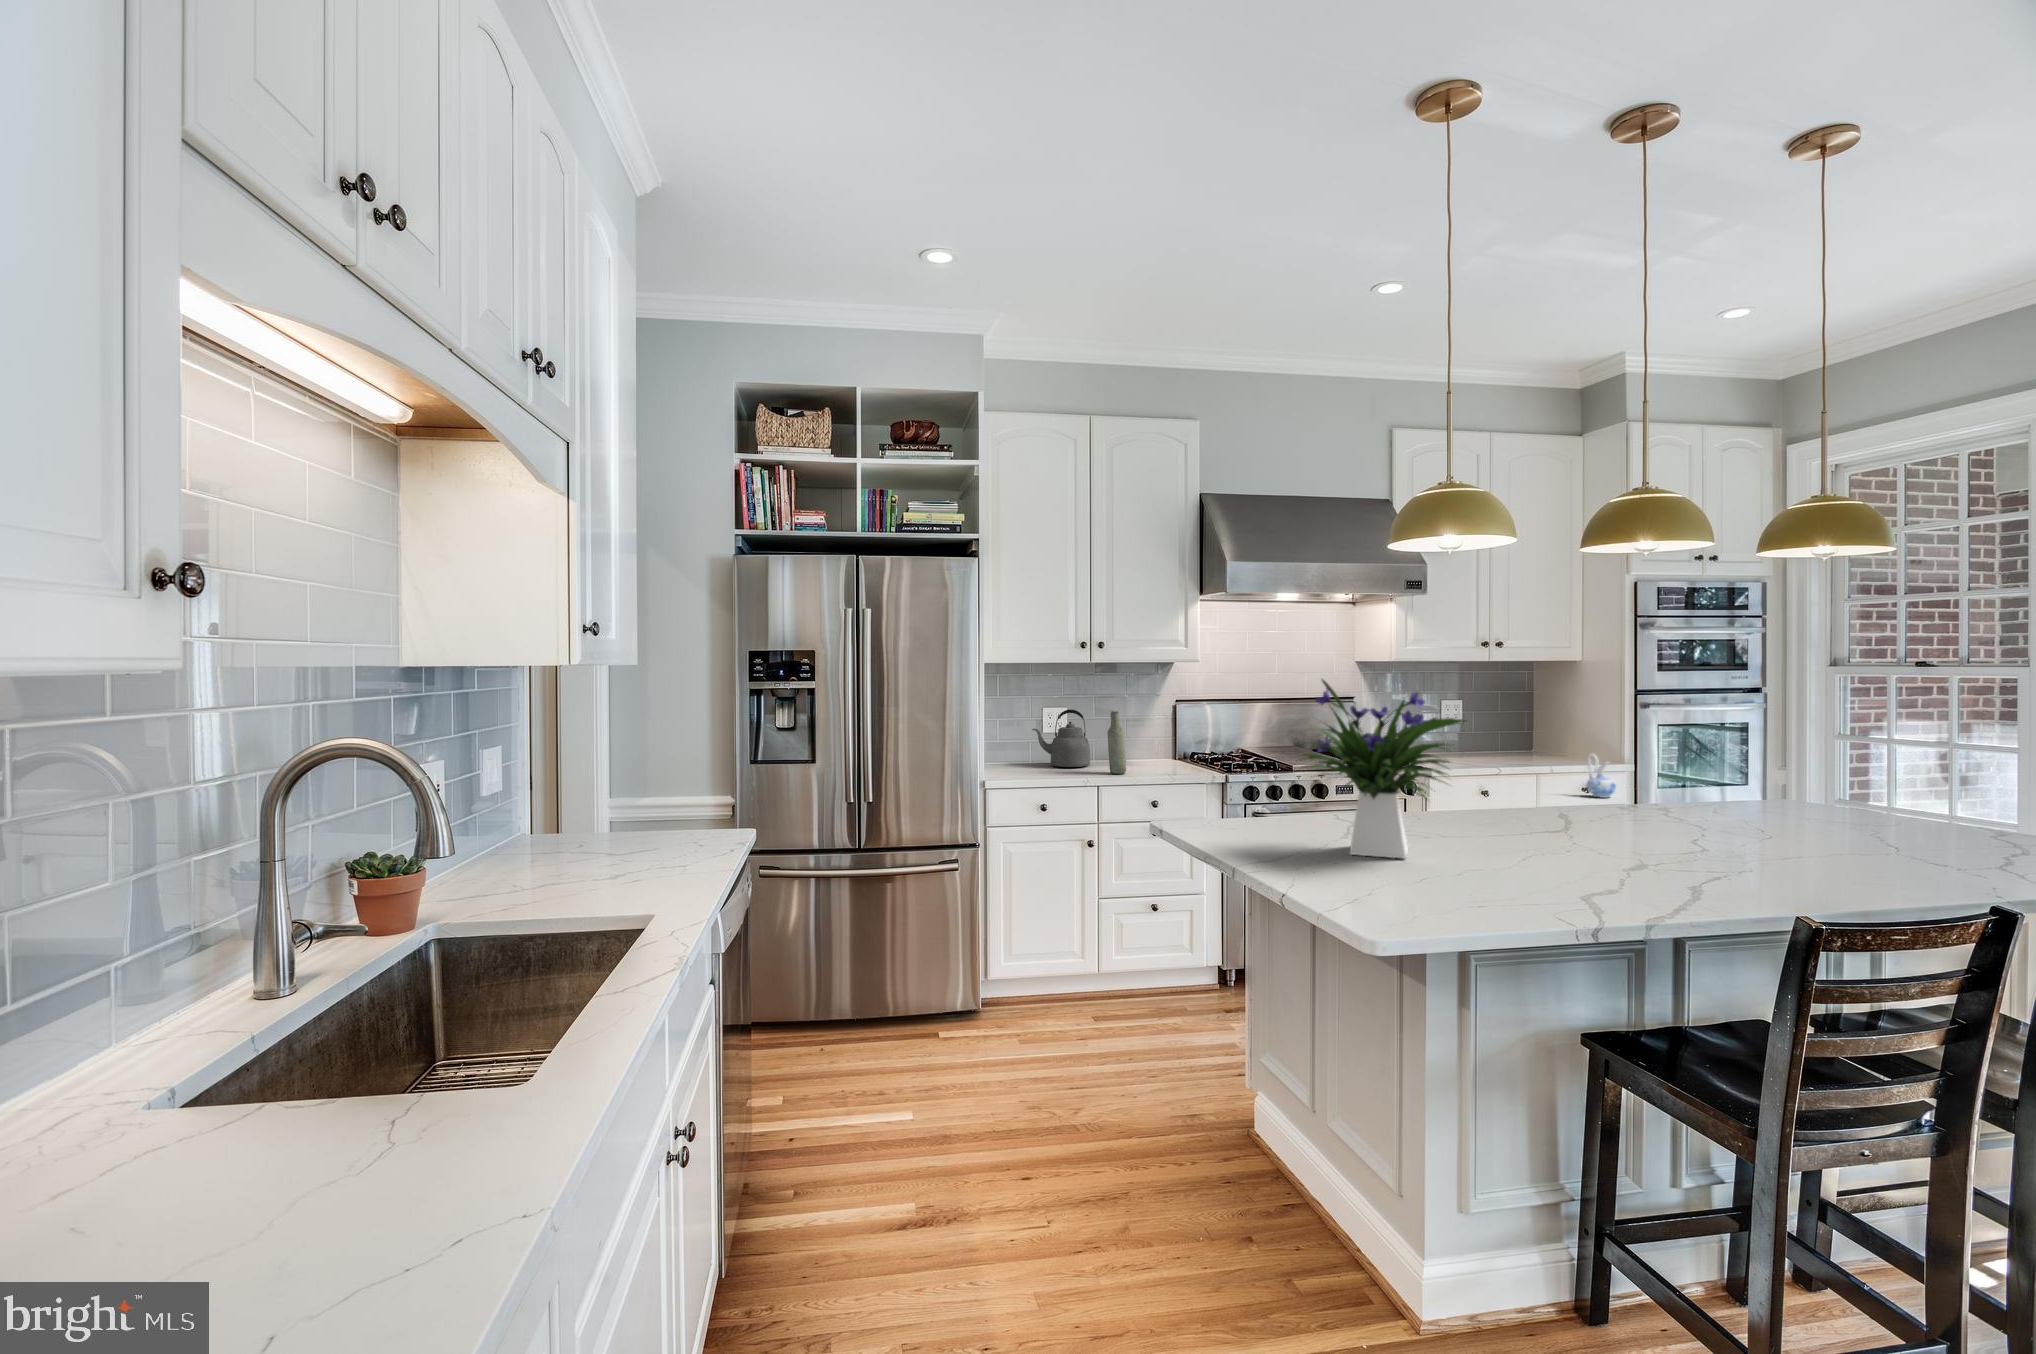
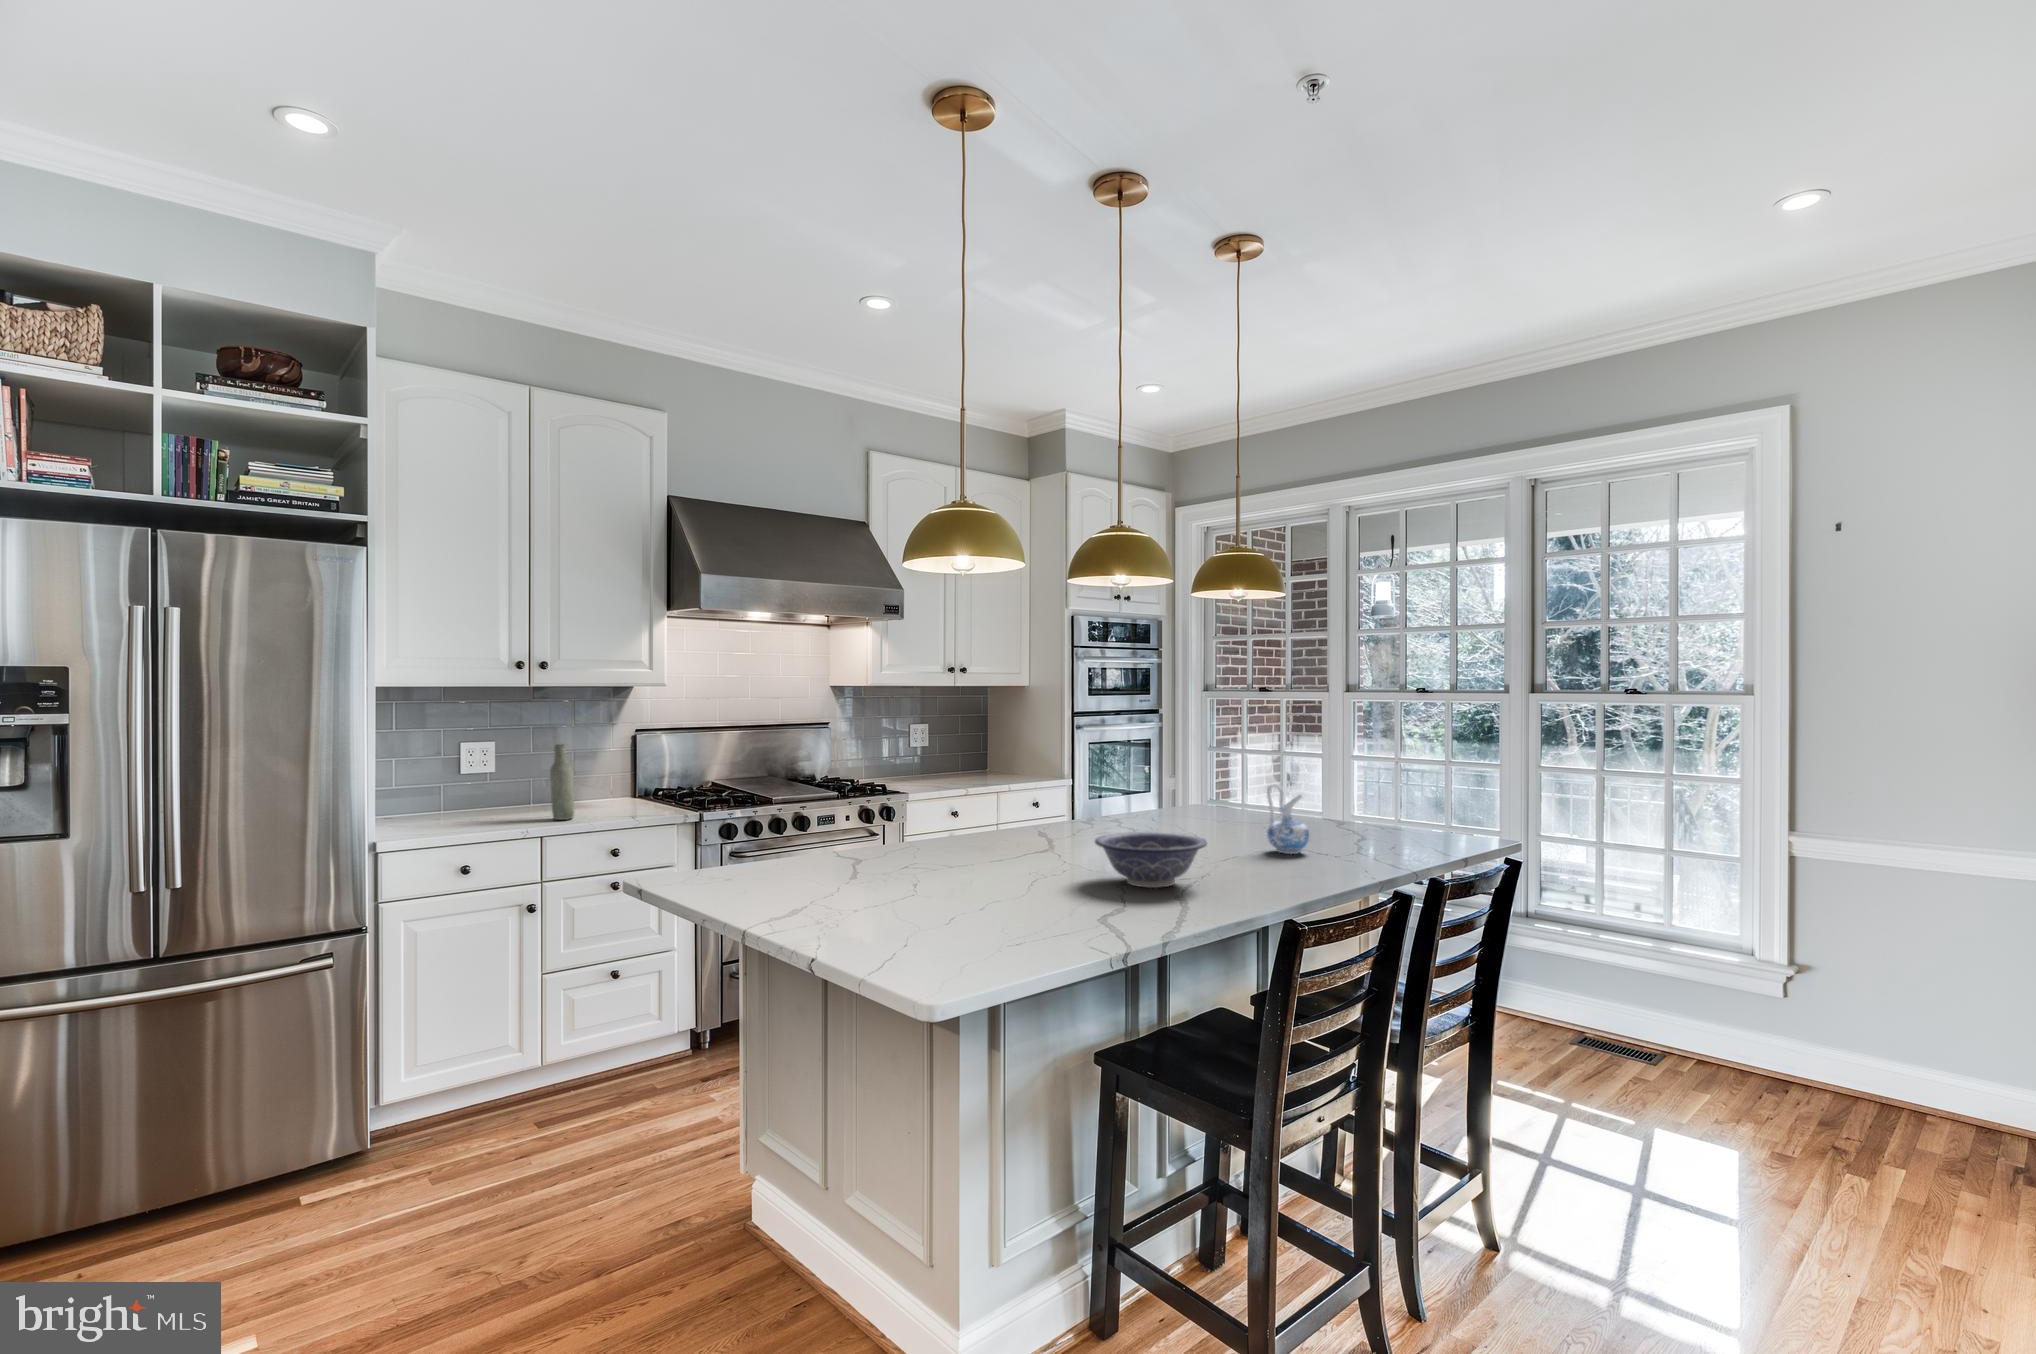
flower arrangement: present [1296,680,1465,858] -> none [808,703,987,898]
kettle: present [1032,709,1090,767] -> none [441,743,524,816]
ceramic pitcher: present [1587,754,1616,798] -> present [1267,784,1309,854]
decorative bowl: none [1594,818,1737,877] -> present [1095,832,1207,888]

